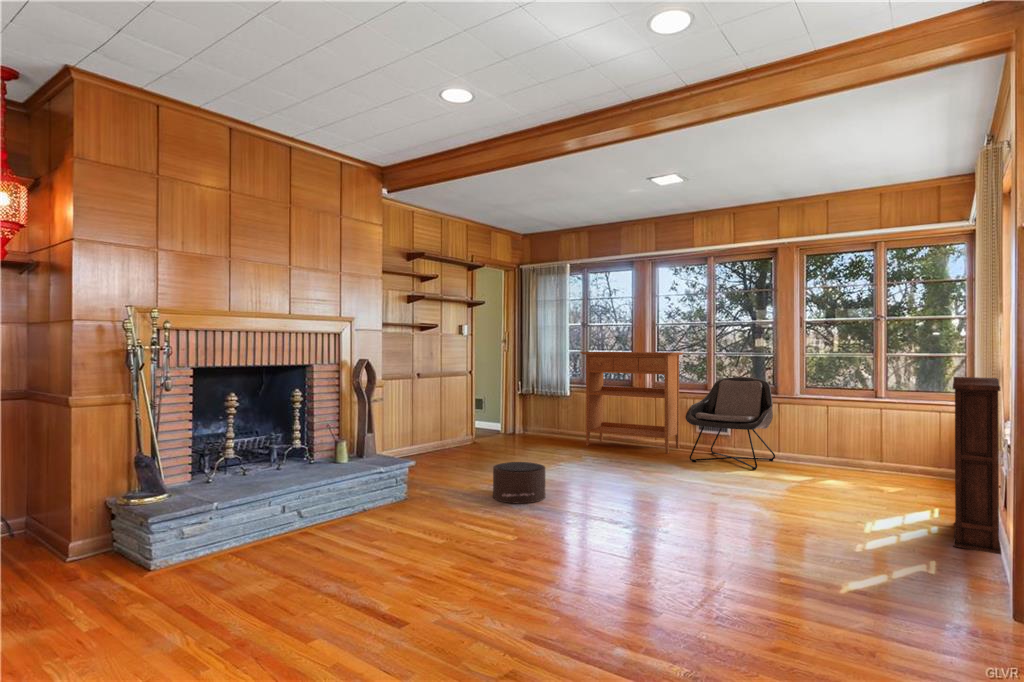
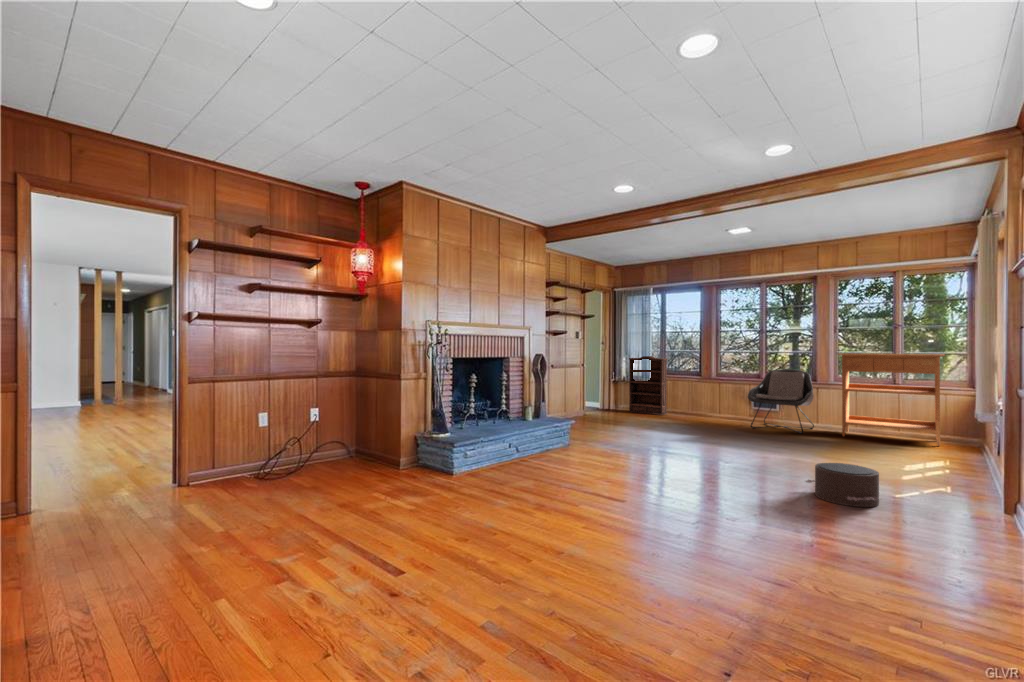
console table: present [581,352,683,454] -> present [838,353,944,446]
bookshelf: present [953,377,1001,554] -> present [629,356,667,415]
pouf: present [493,462,545,503] -> present [806,463,880,507]

